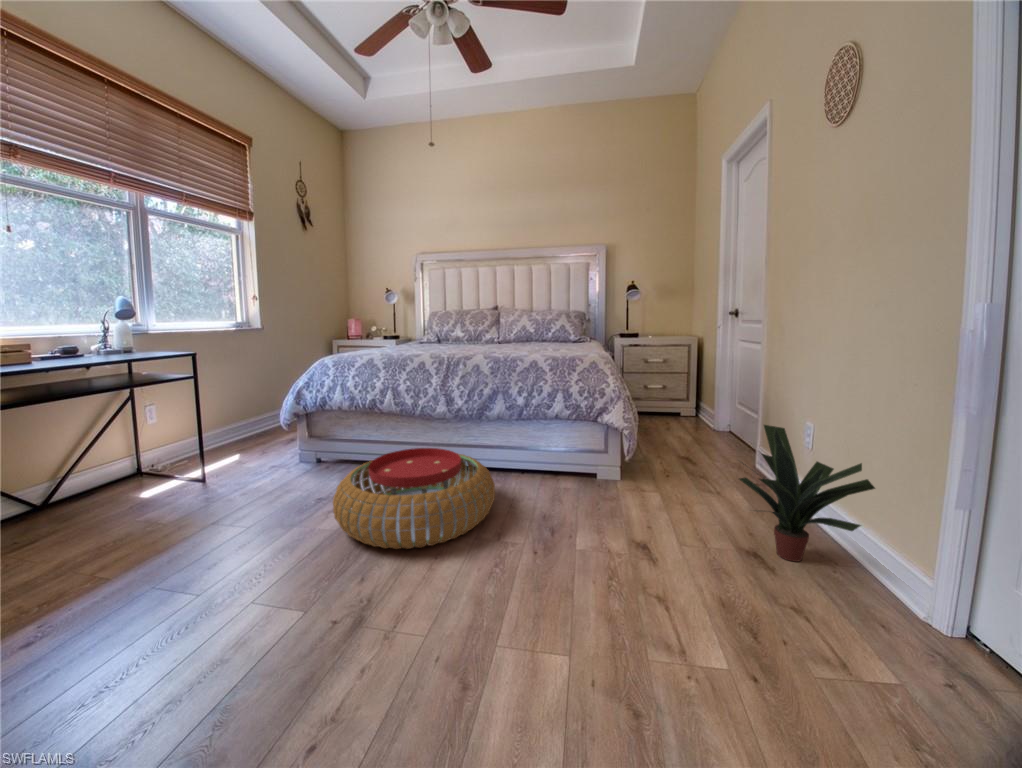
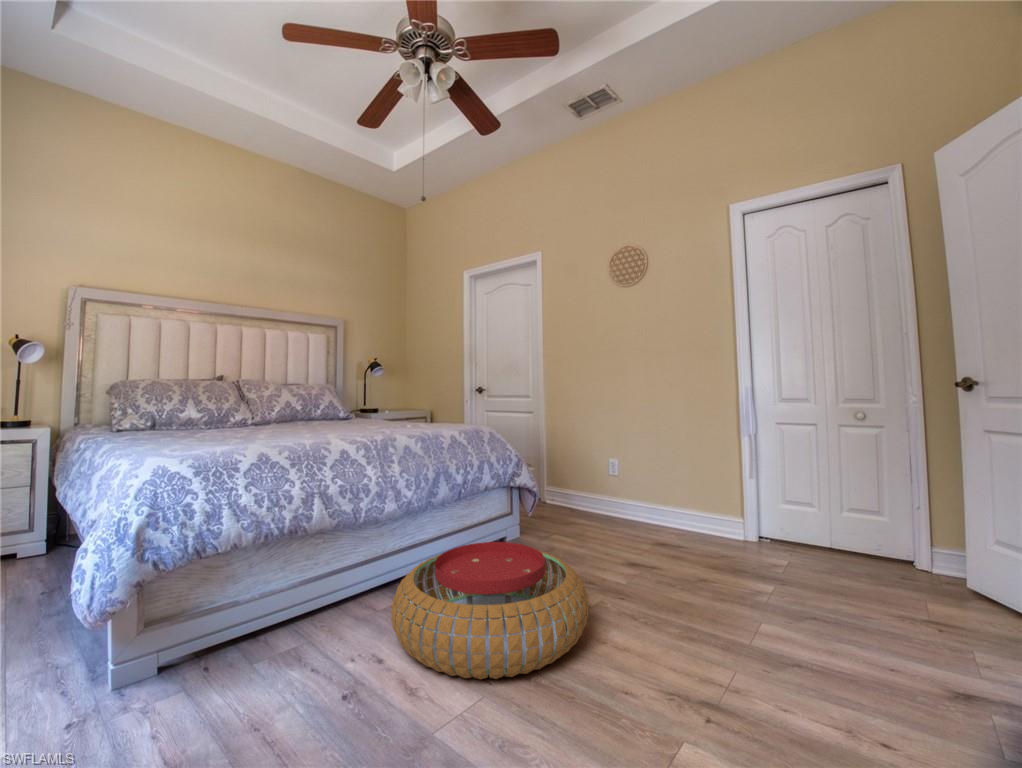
potted plant: present [739,425,875,562] -> none [618,460,696,536]

